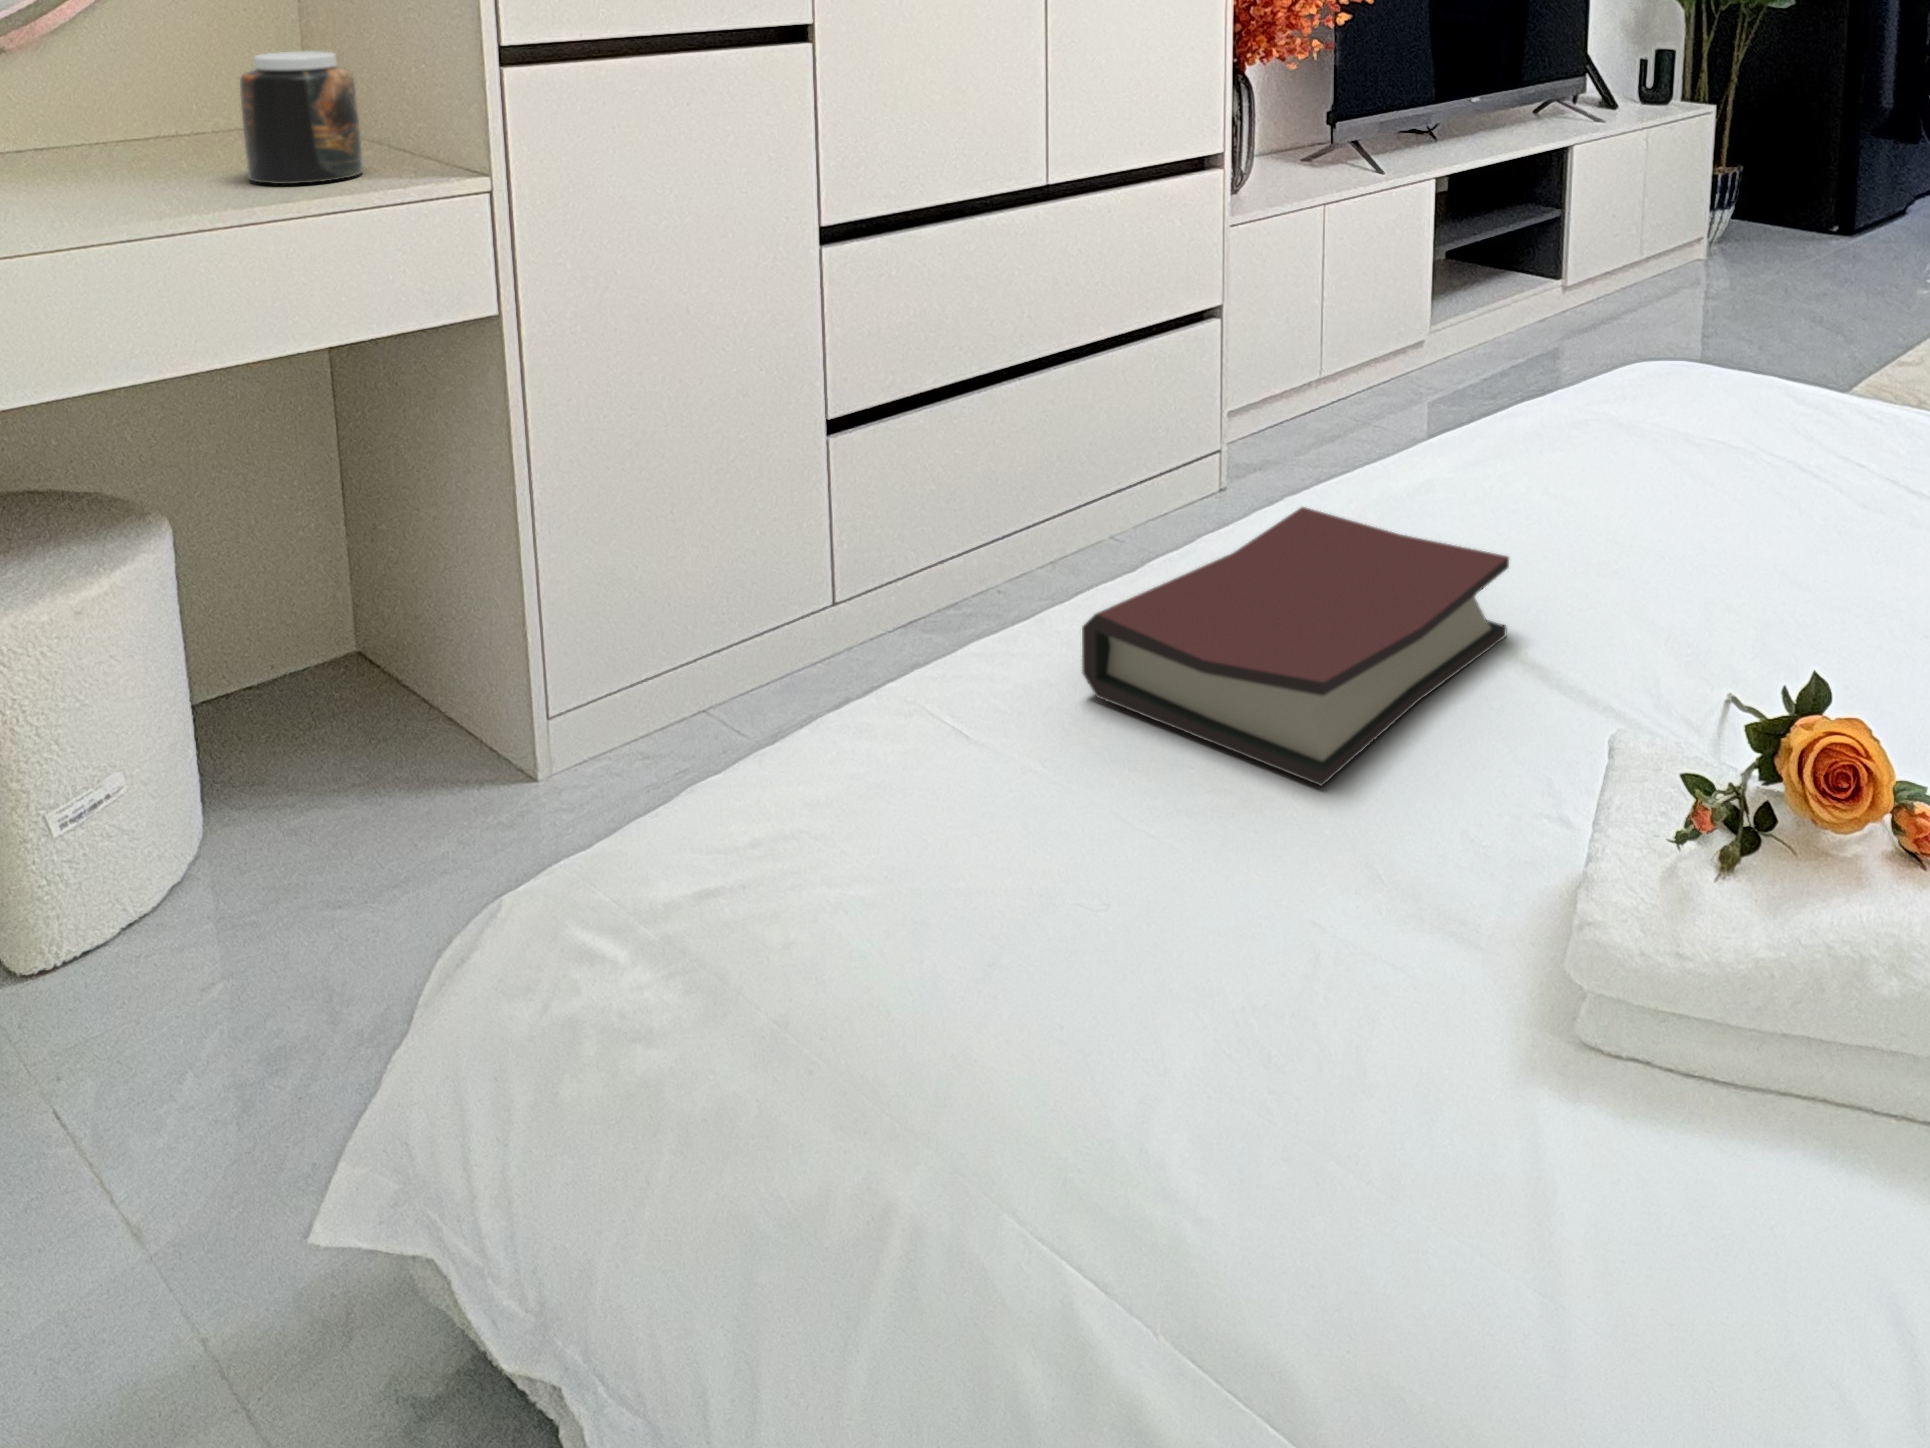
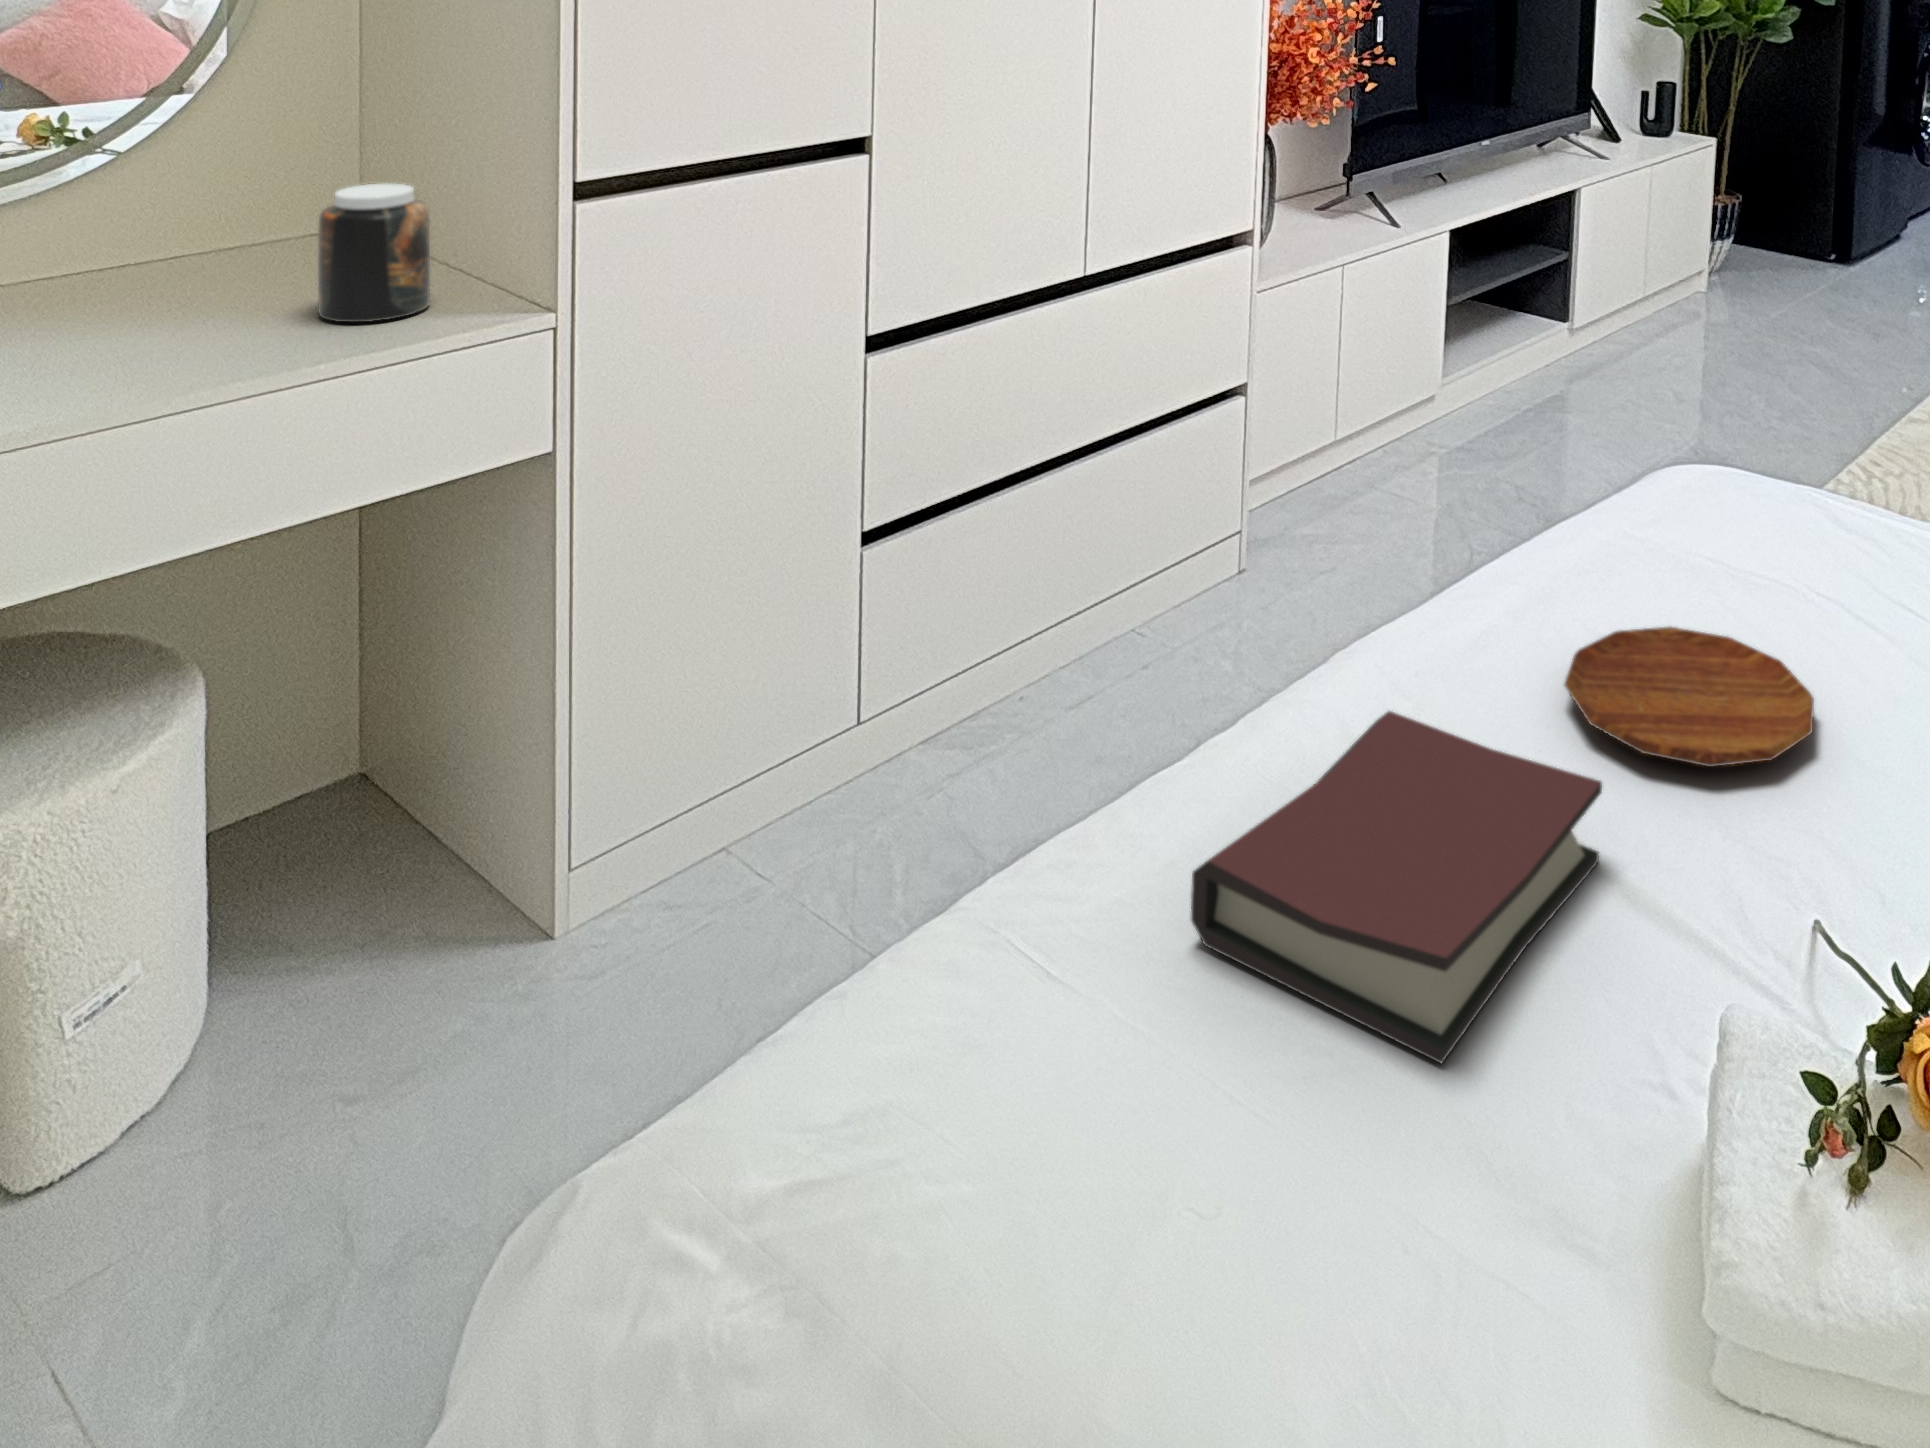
tray: none [1489,453,1743,559] -> present [1564,627,1814,767]

